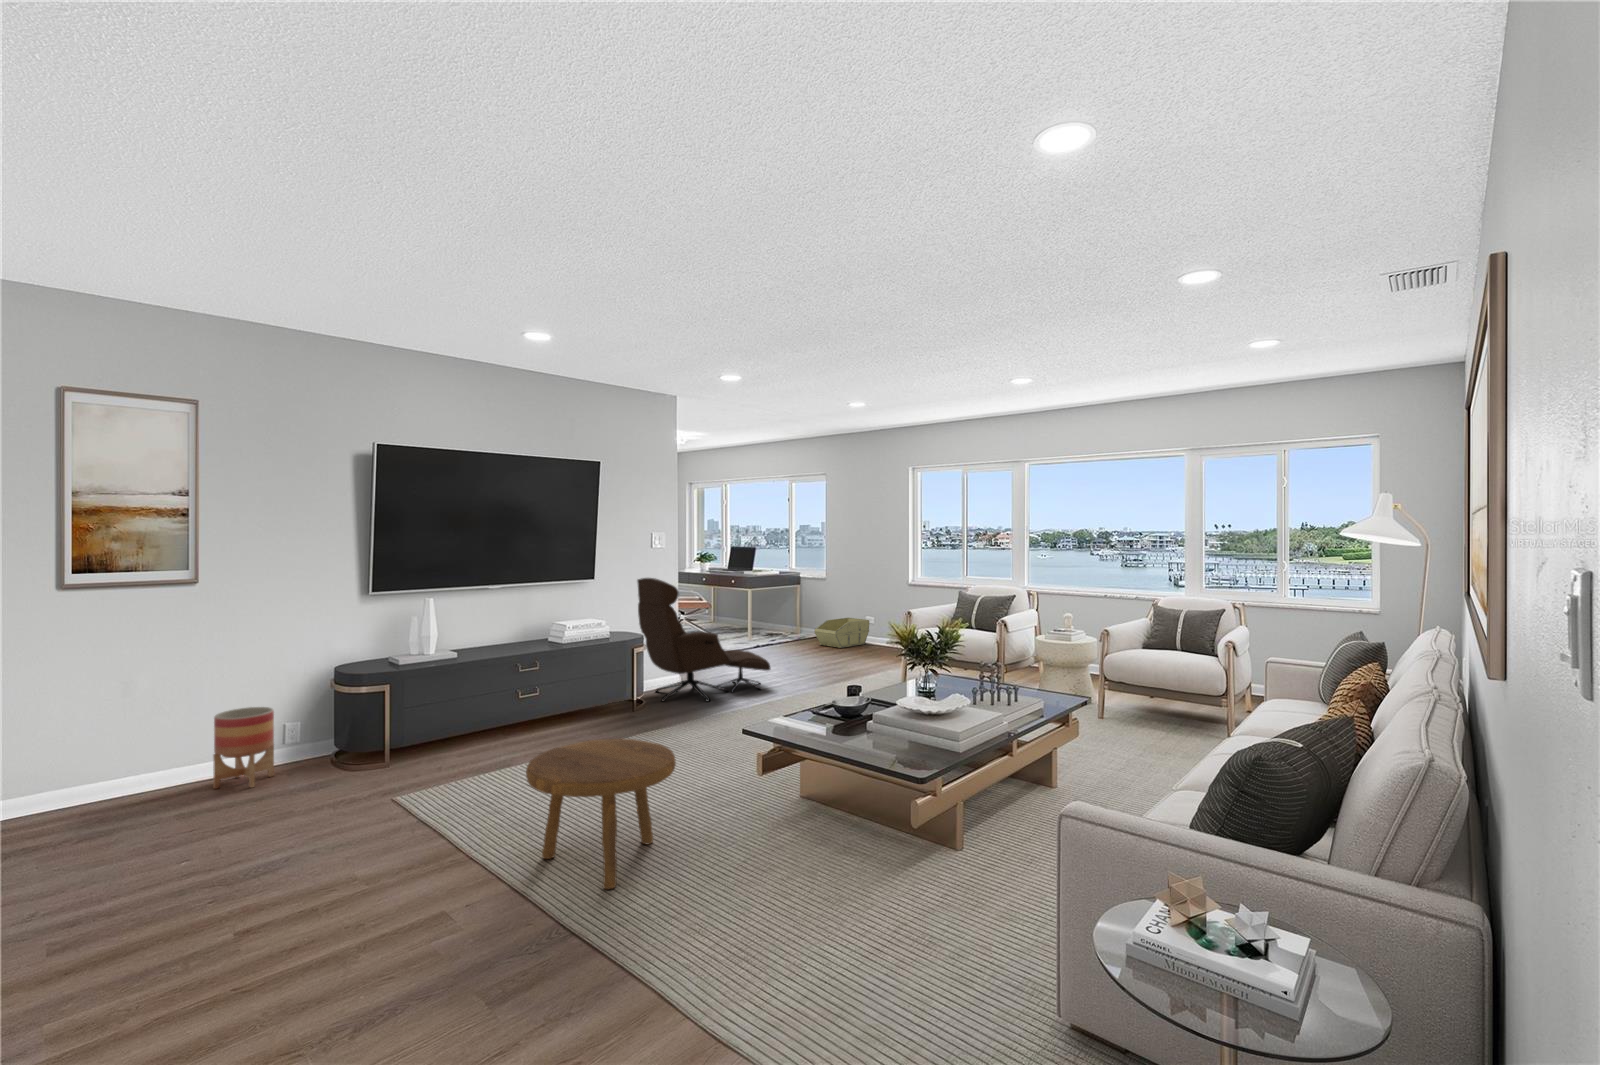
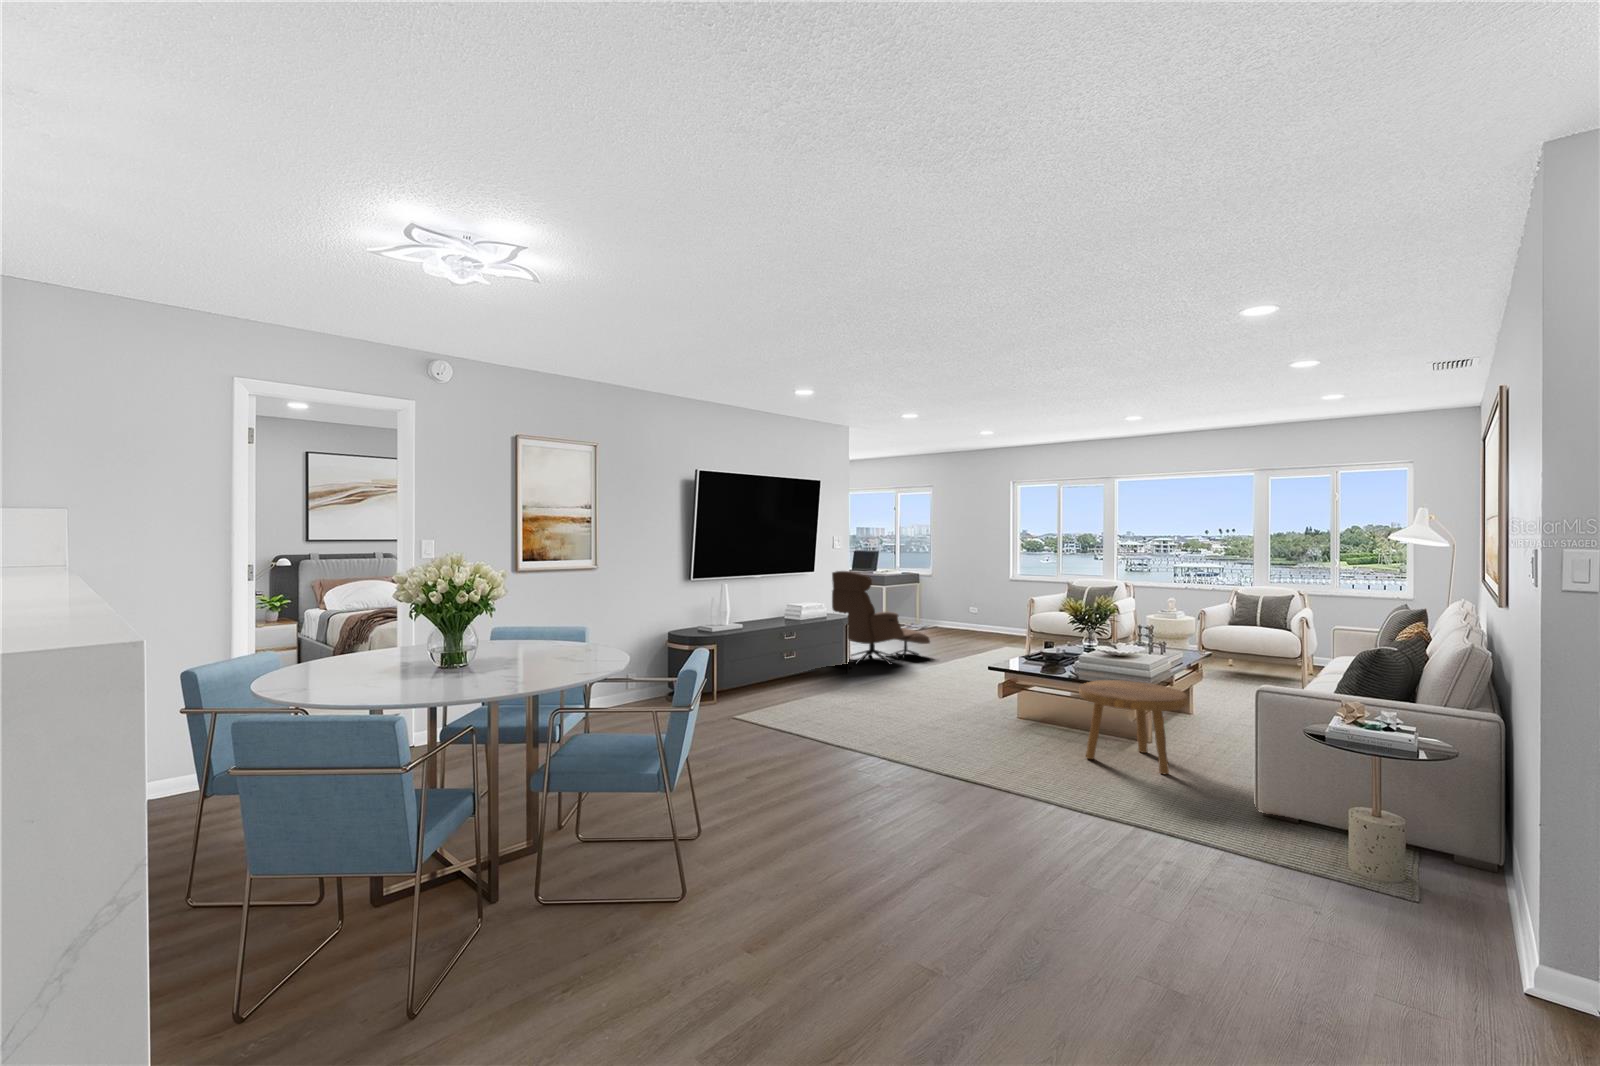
storage bin: present [815,618,869,648] -> none [936,608,979,632]
planter: present [213,707,274,789] -> none [607,655,640,709]
footstool: present [526,739,676,889] -> present [1079,680,1188,774]

